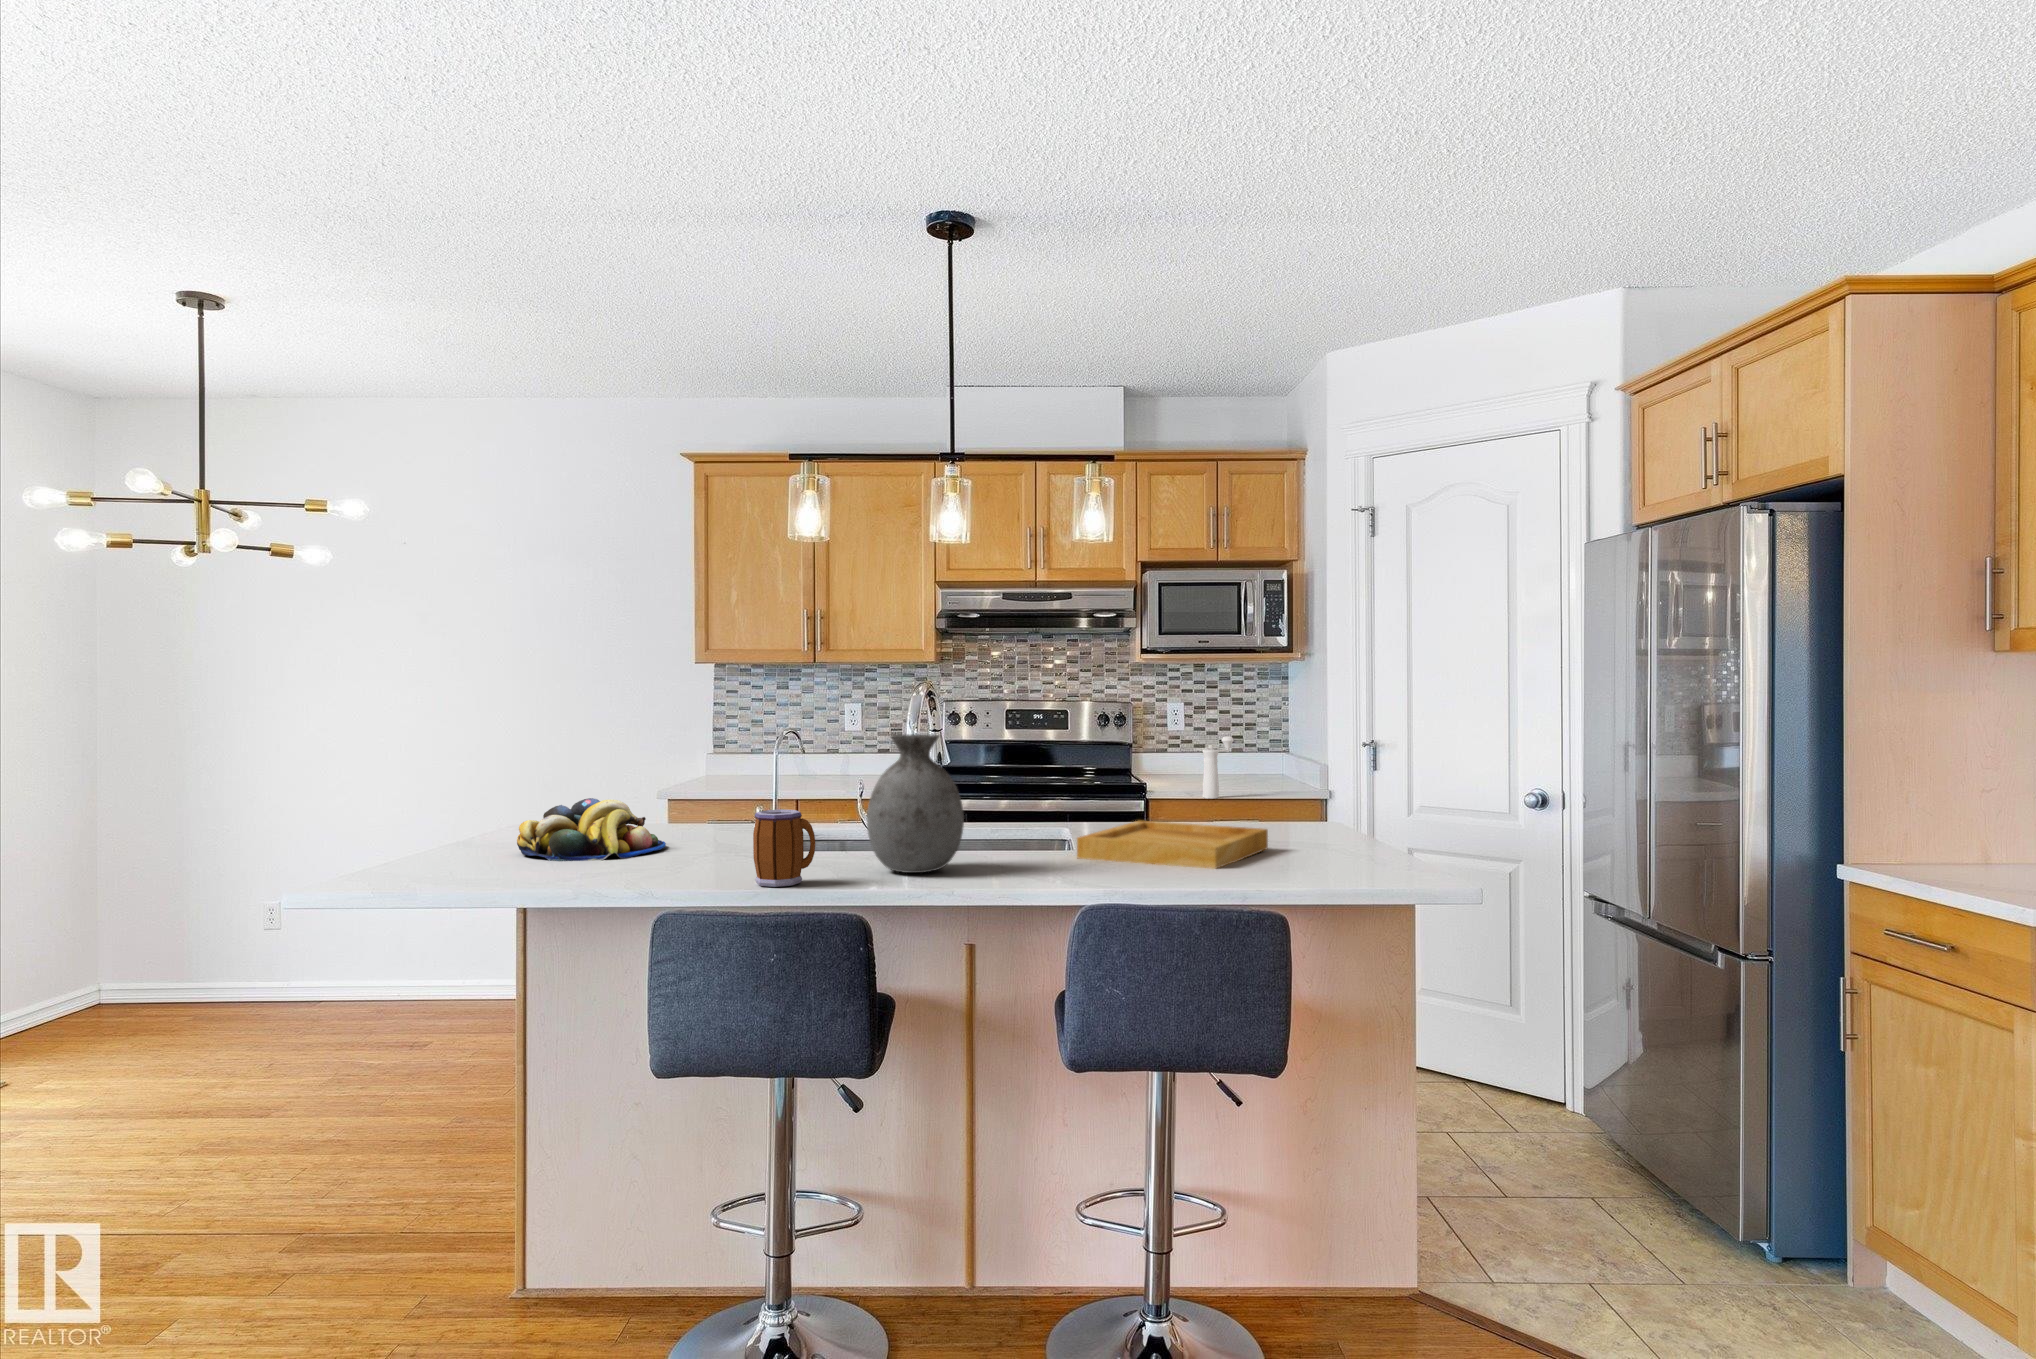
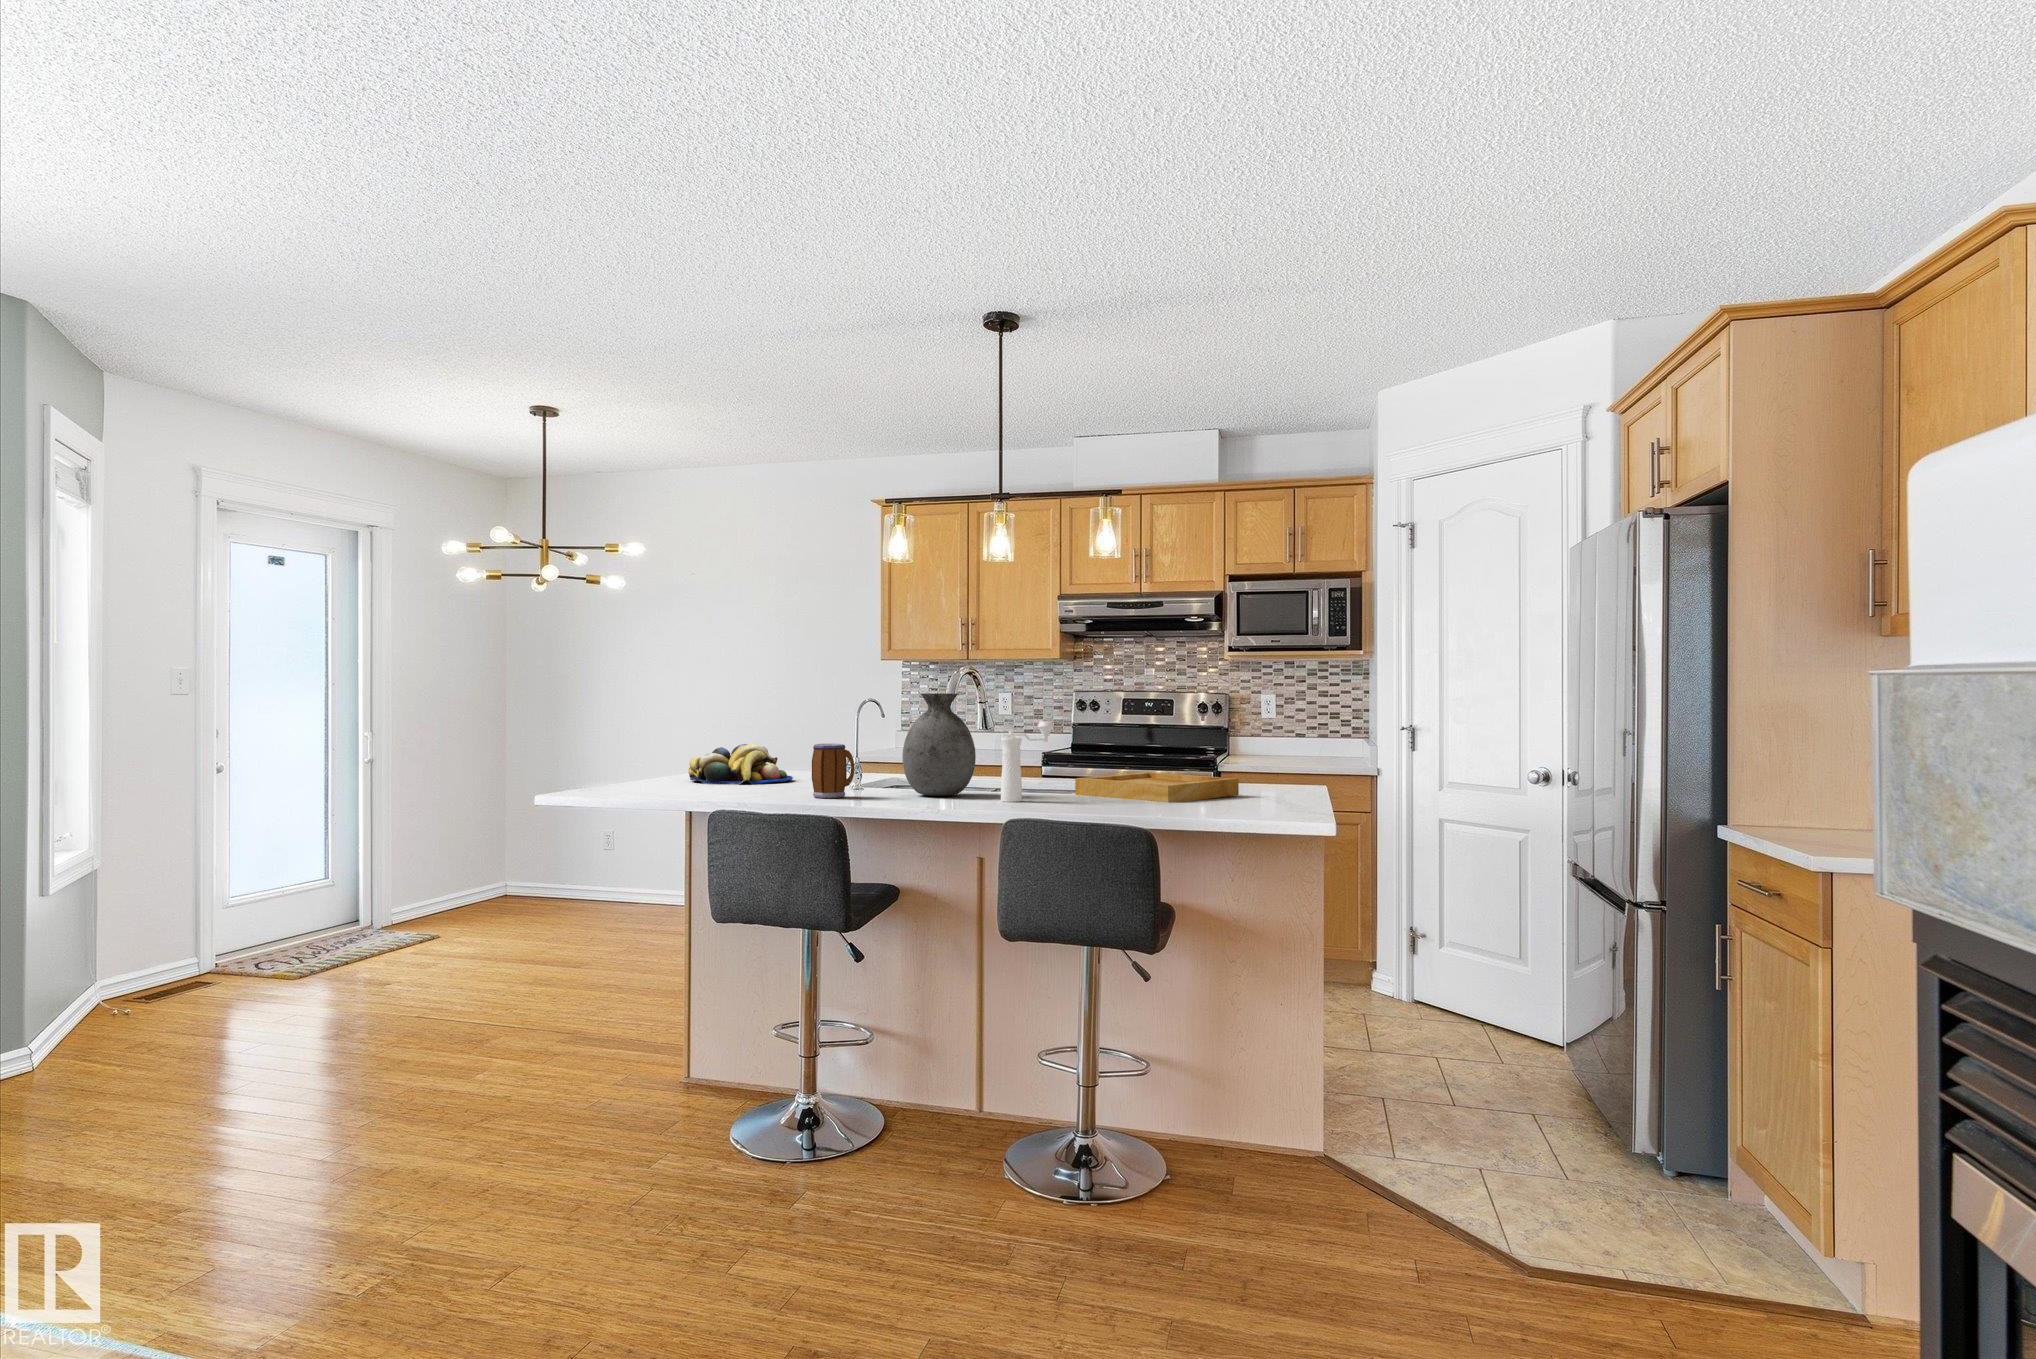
pepper mill: present [1202,737,1234,799] -> present [1001,721,1054,802]

